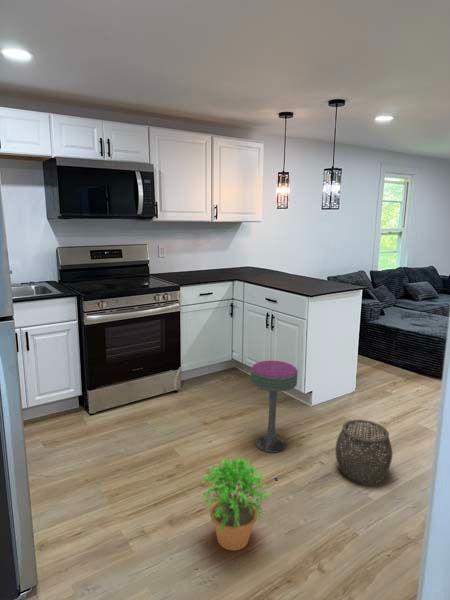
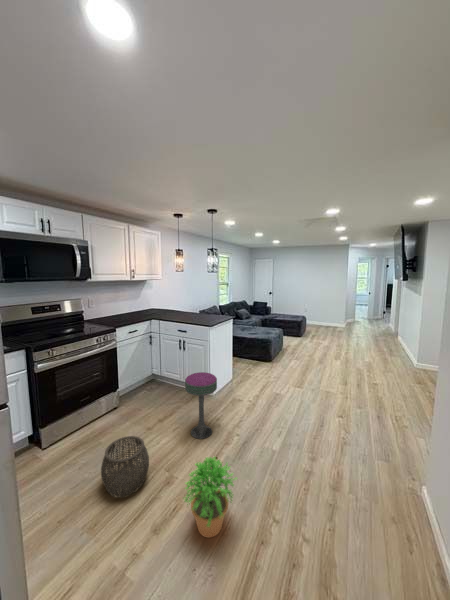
woven basket: present [336,420,392,483] -> present [101,436,149,497]

